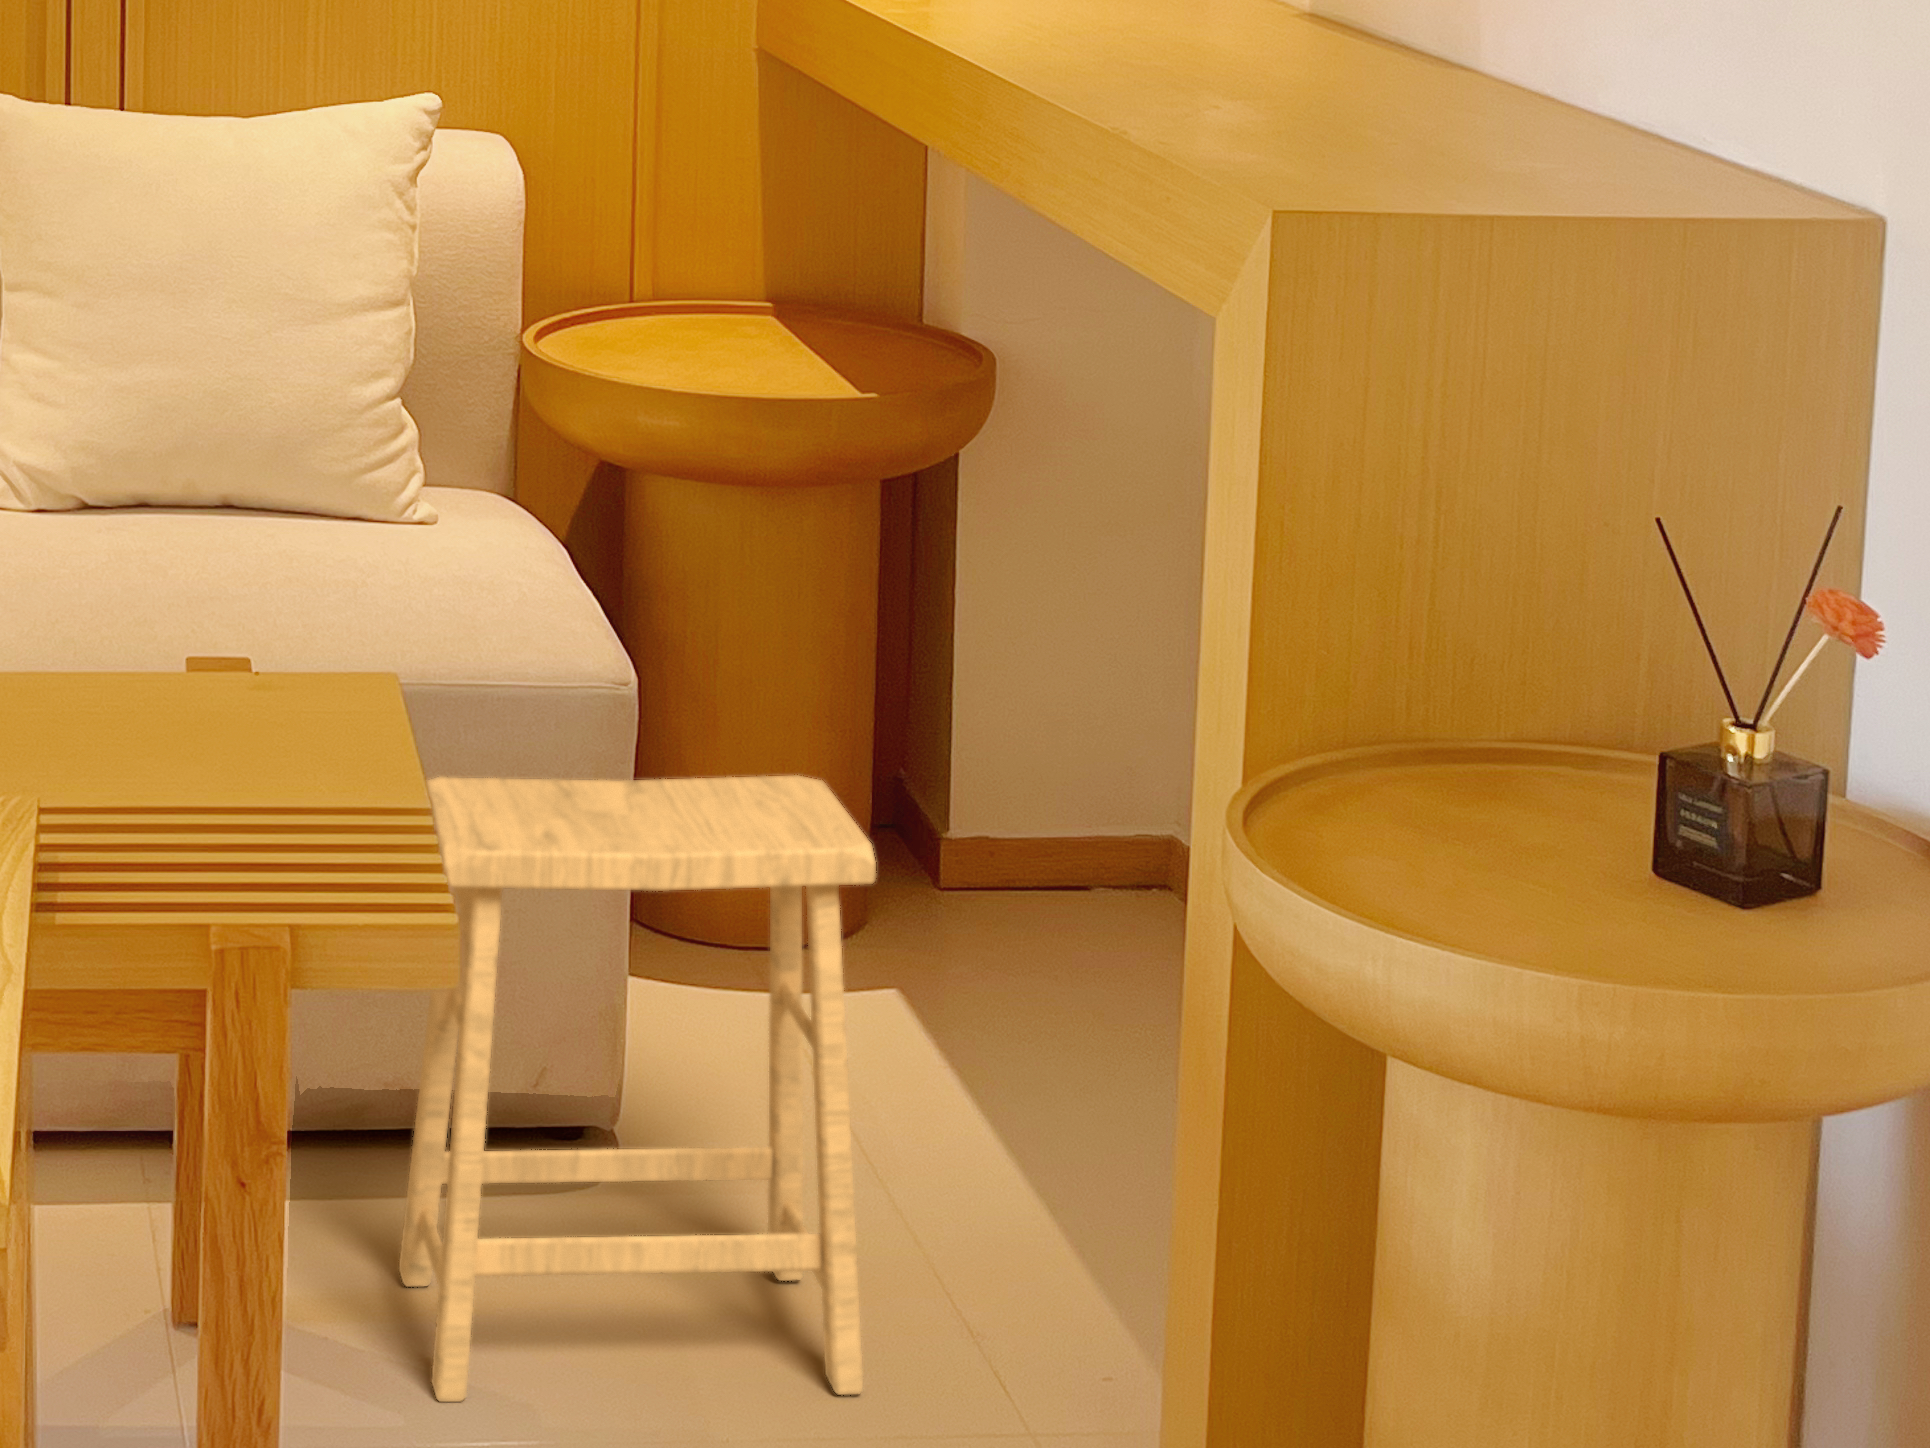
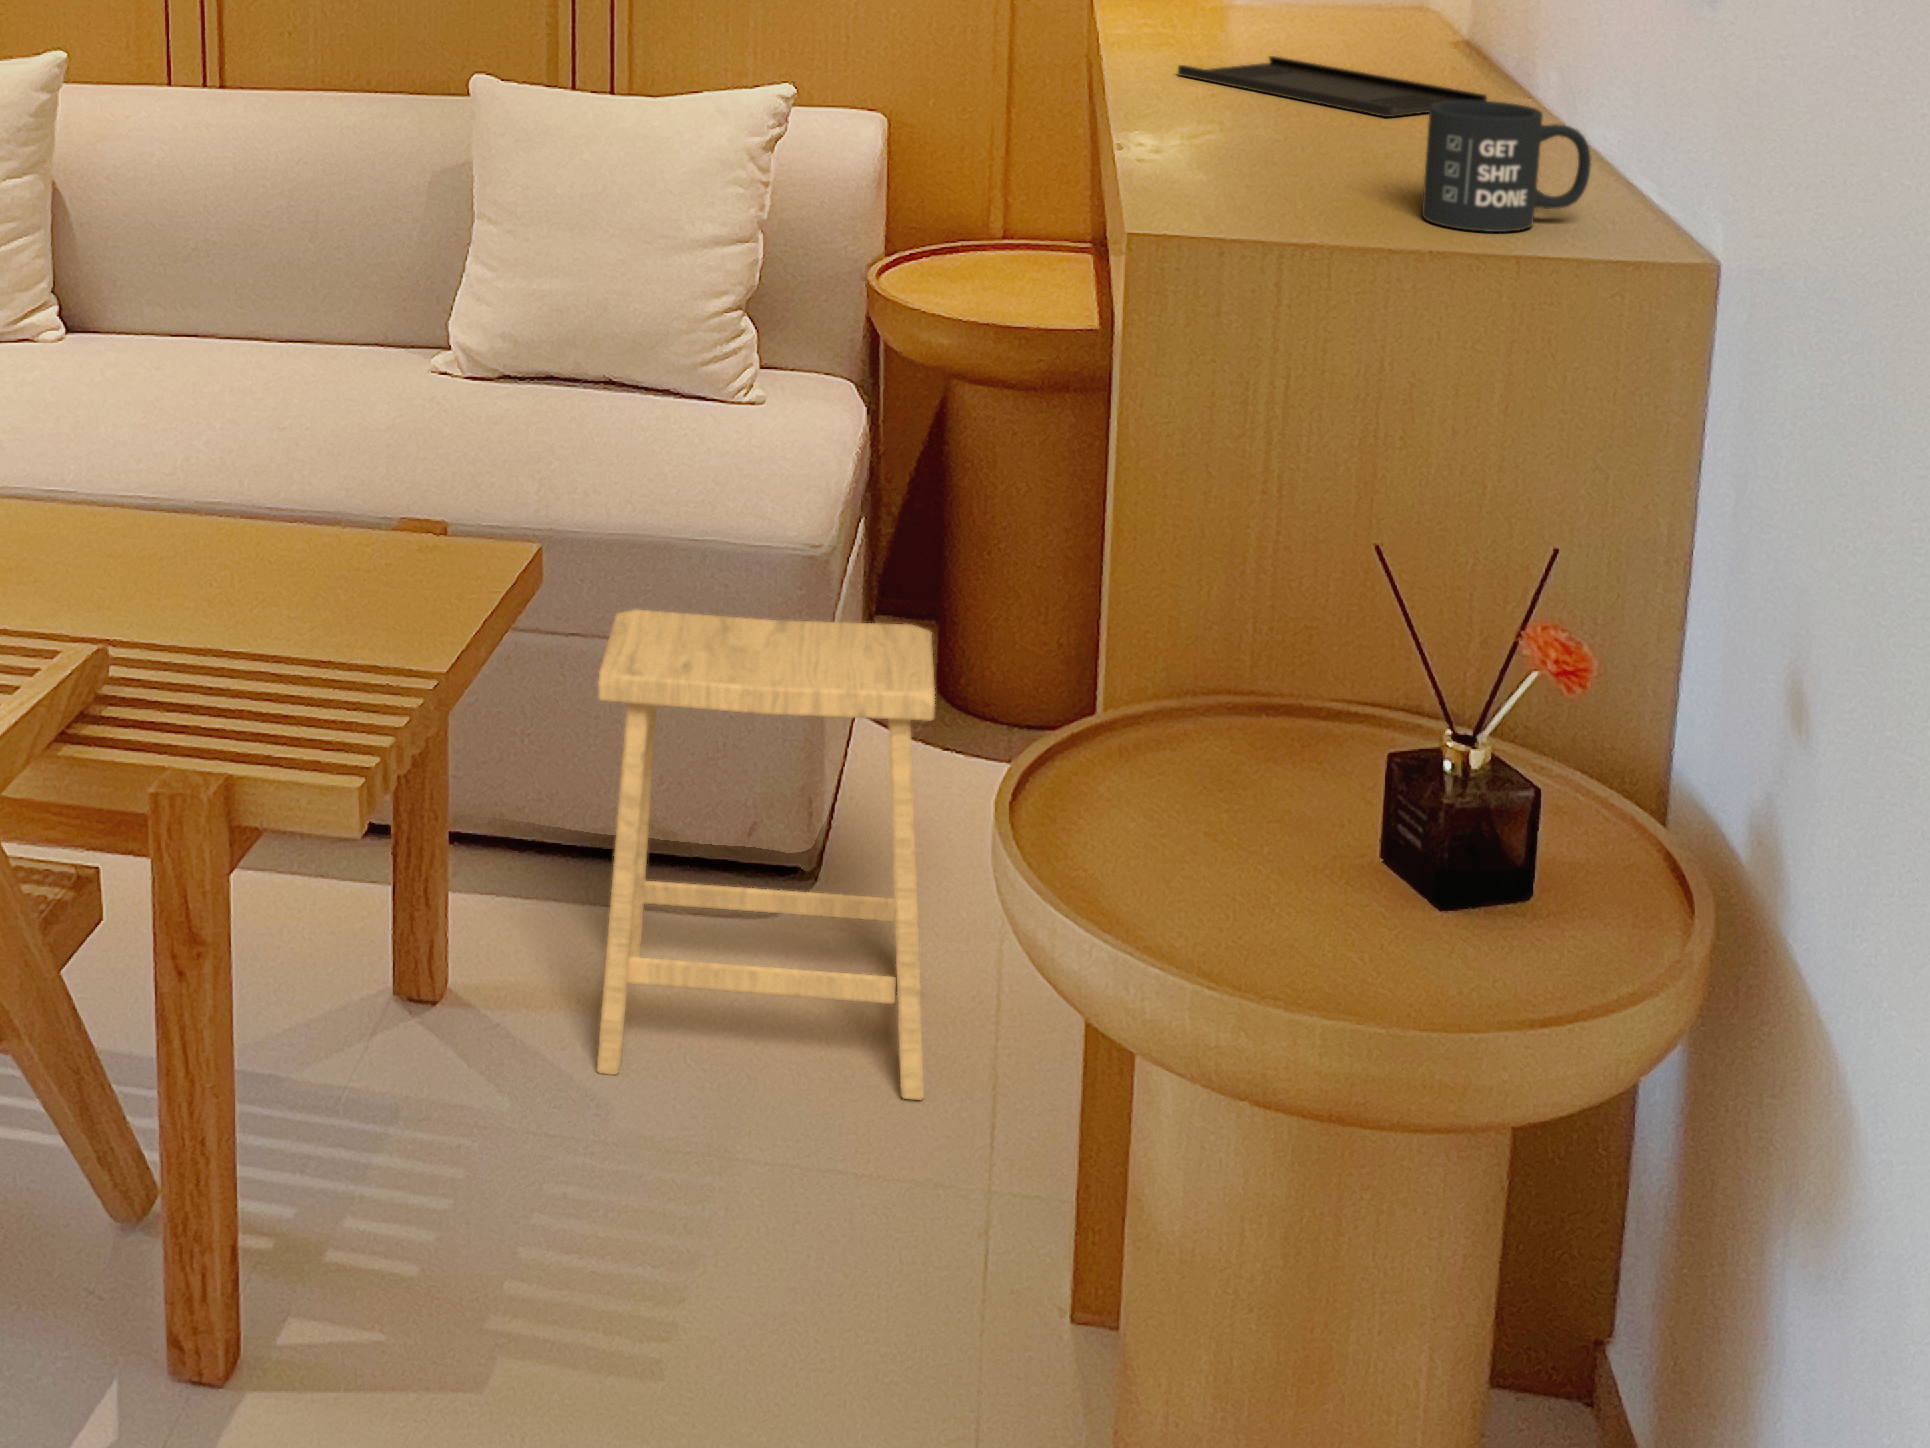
tray: none [1034,43,1432,108] -> present [1178,56,1487,117]
mug: none [1506,66,1695,216] -> present [1422,100,1591,232]

